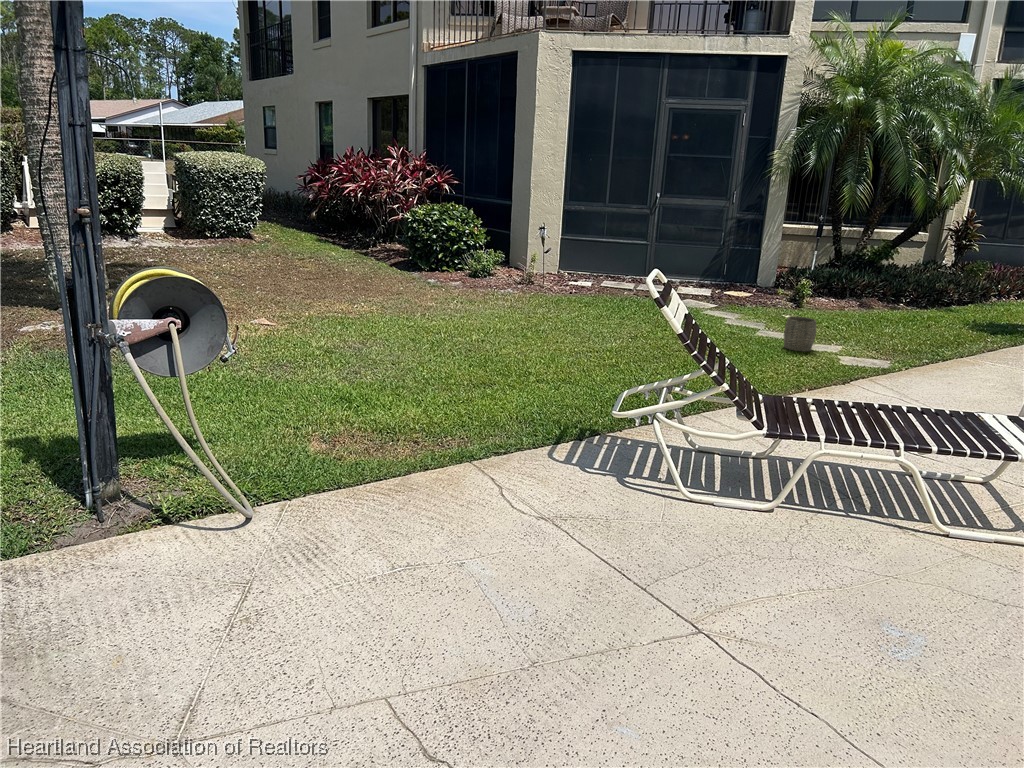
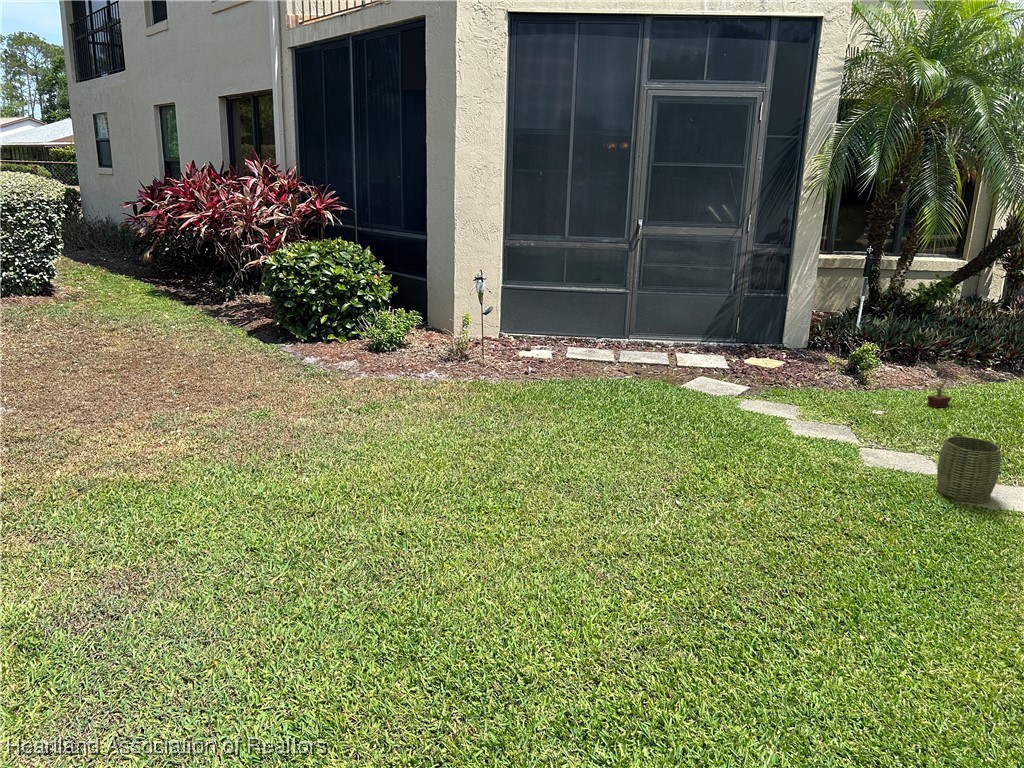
potted plant: none [827,284,860,319] -> present [927,354,967,408]

